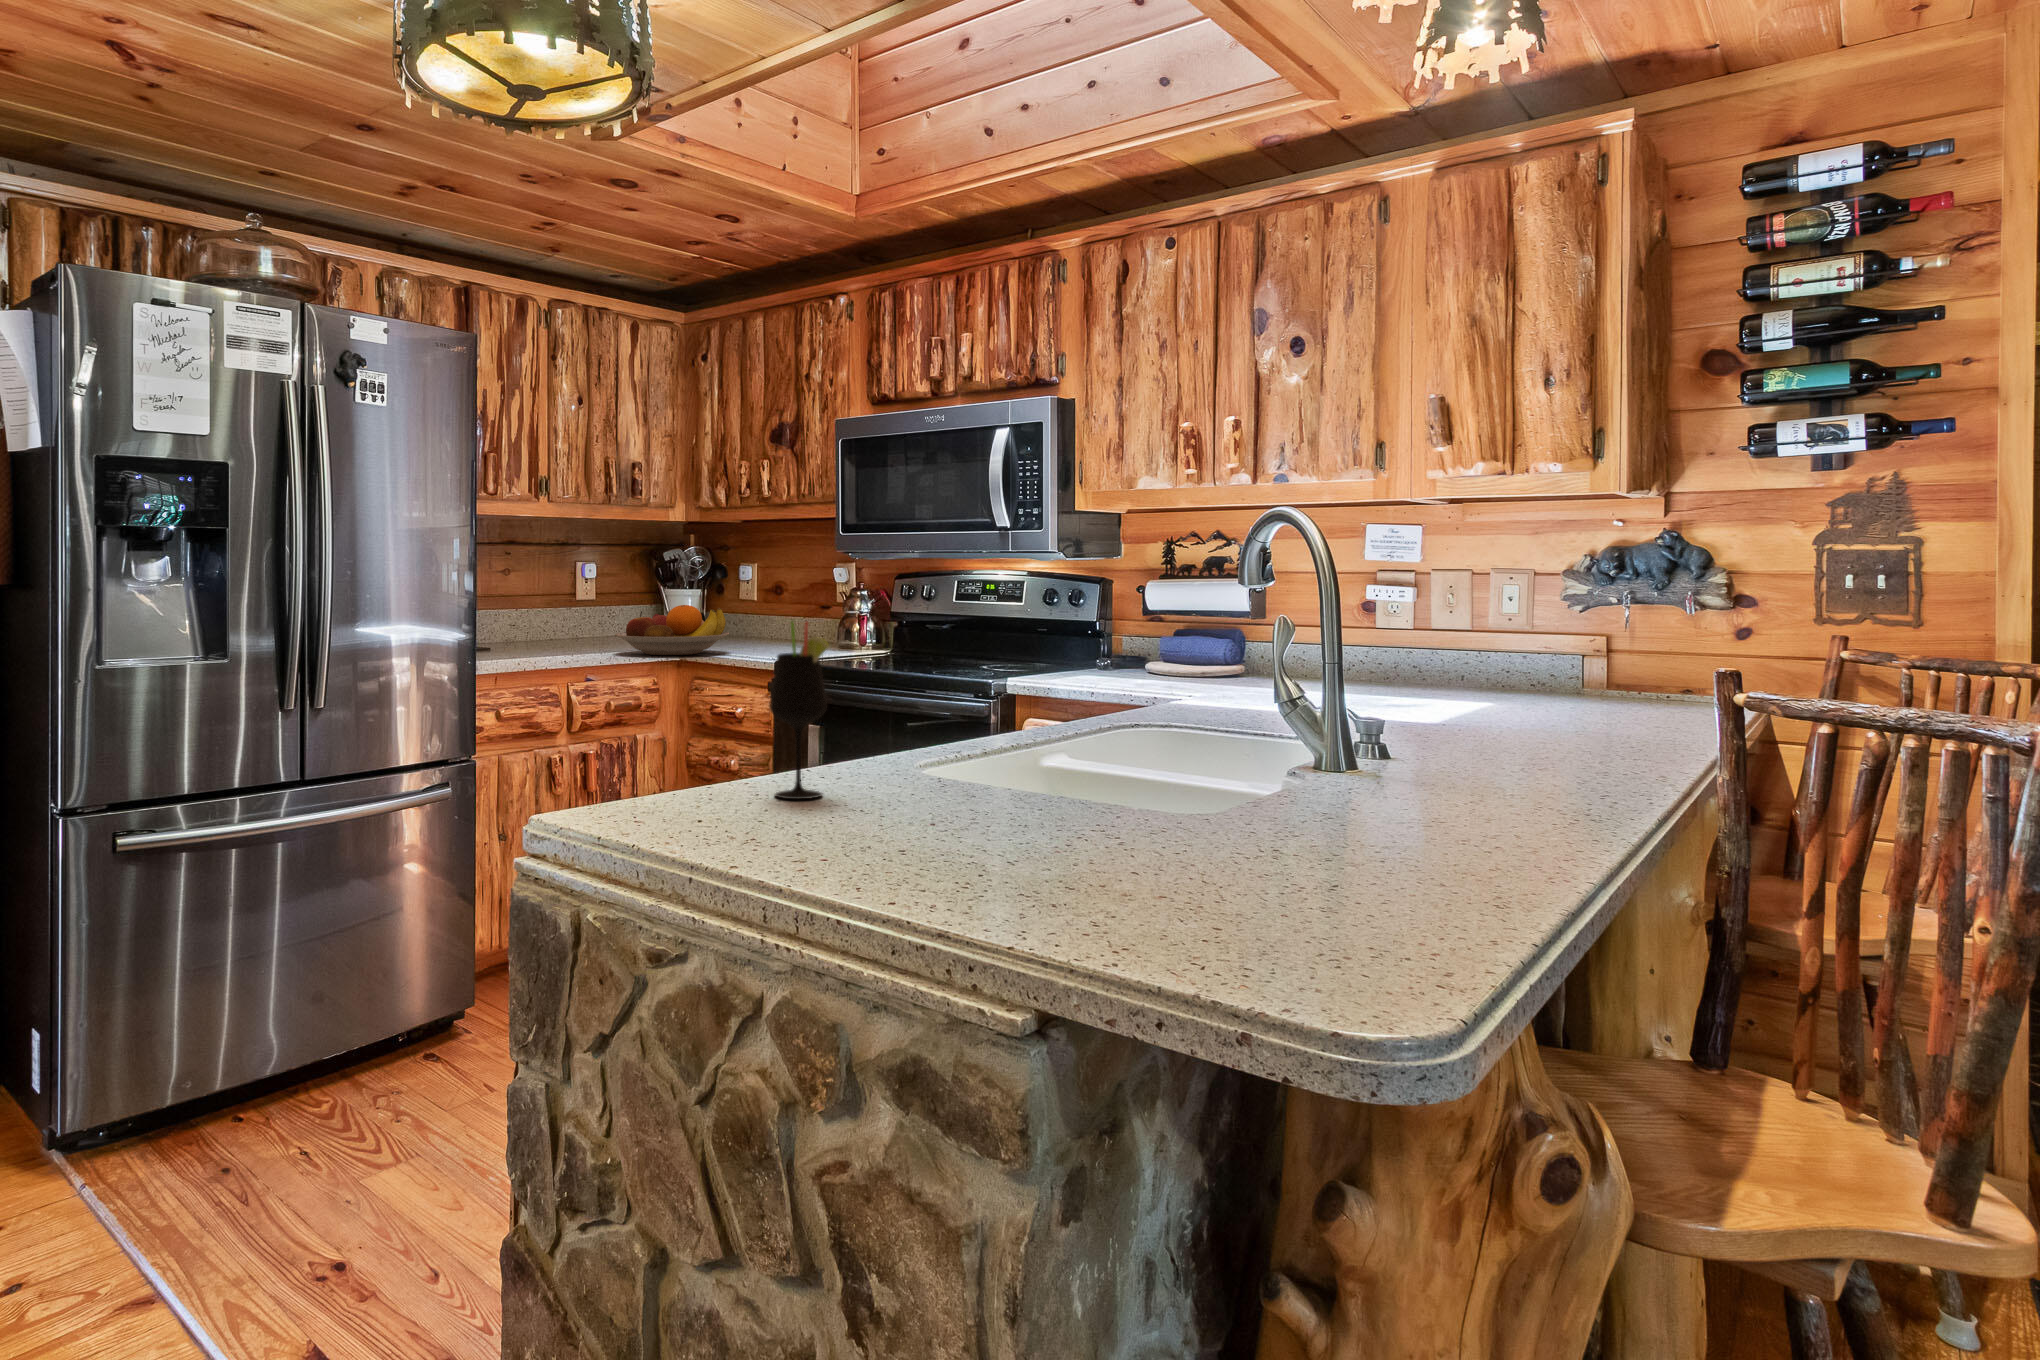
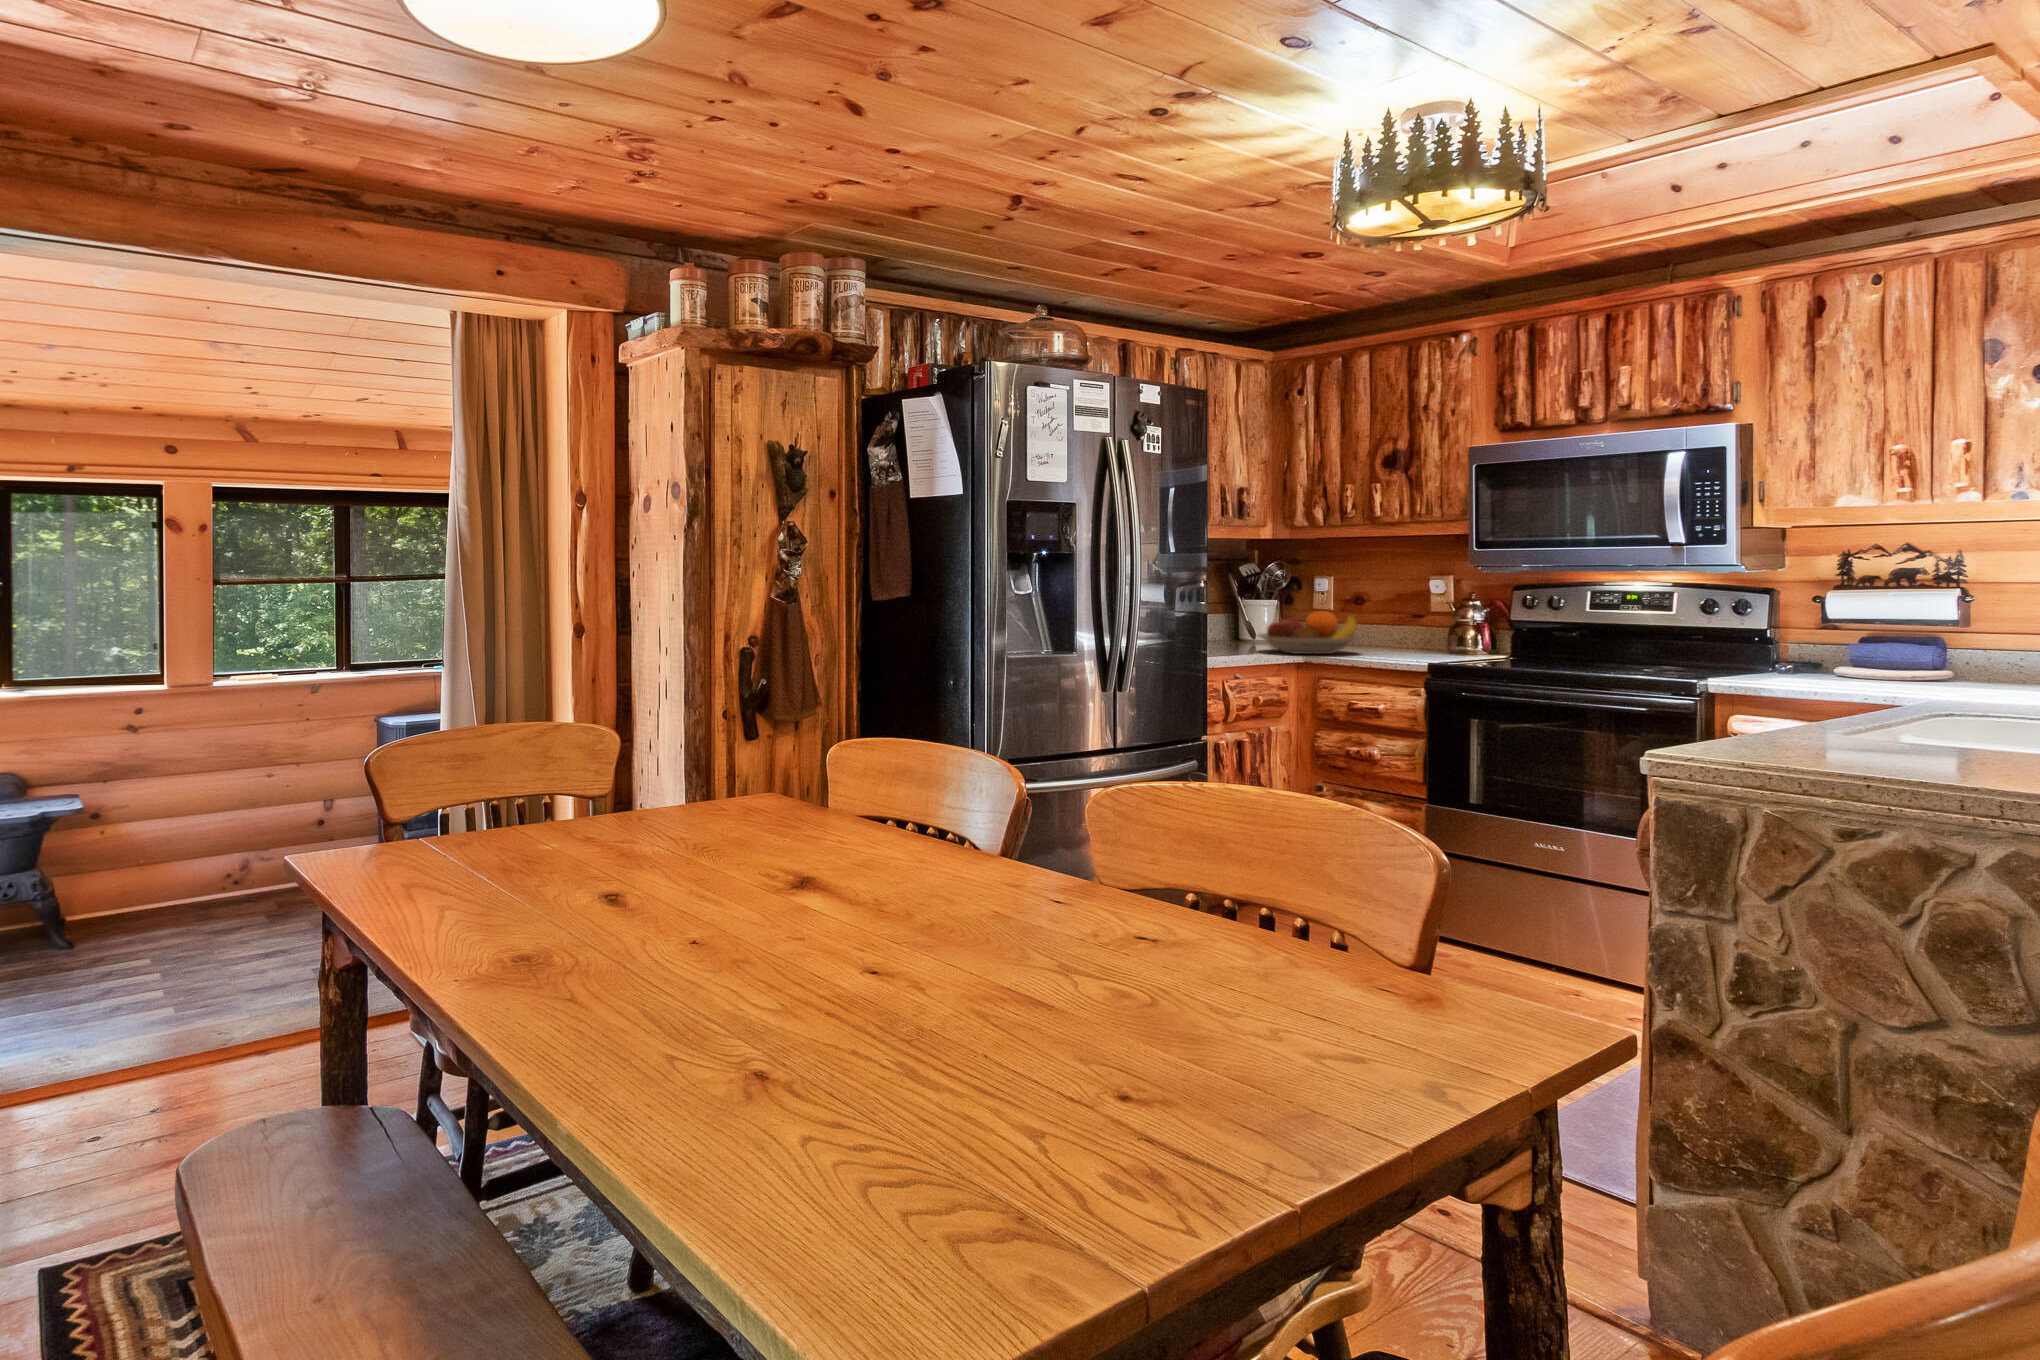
wine glass: present [770,622,829,799] -> none [1896,637,1969,771]

